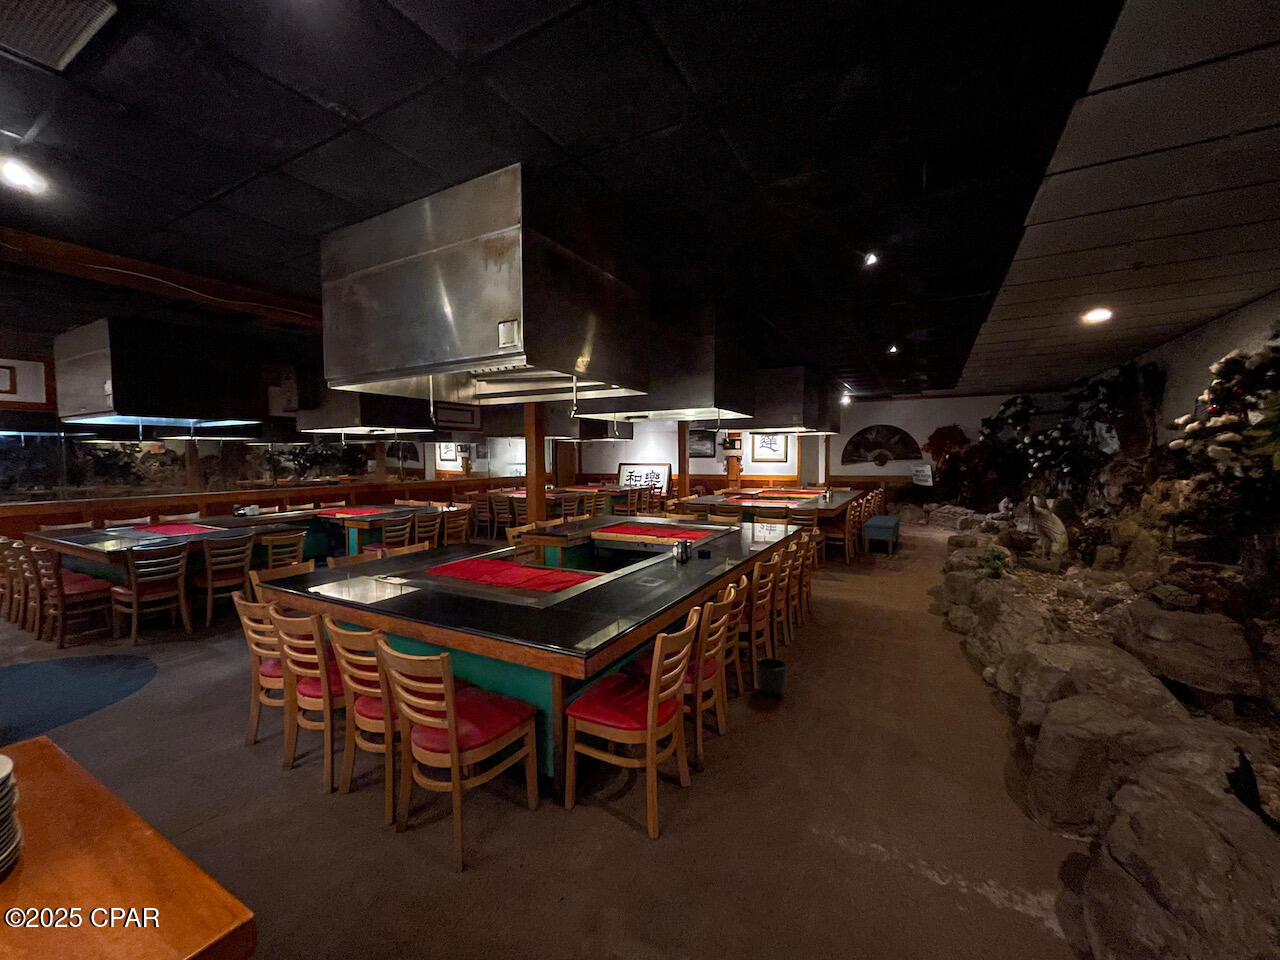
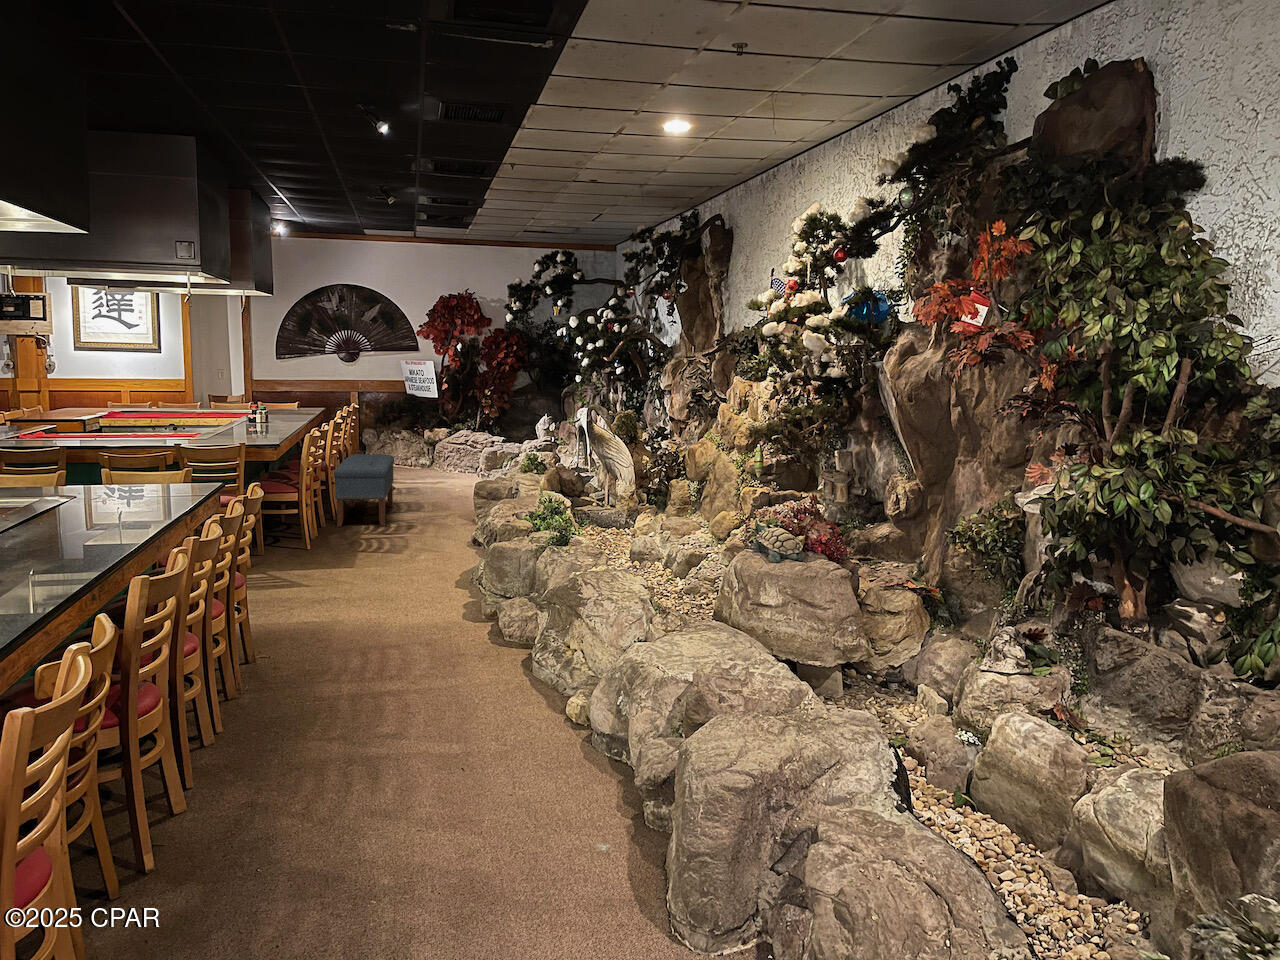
planter: present [756,658,787,695] -> none [146,788,223,876]

